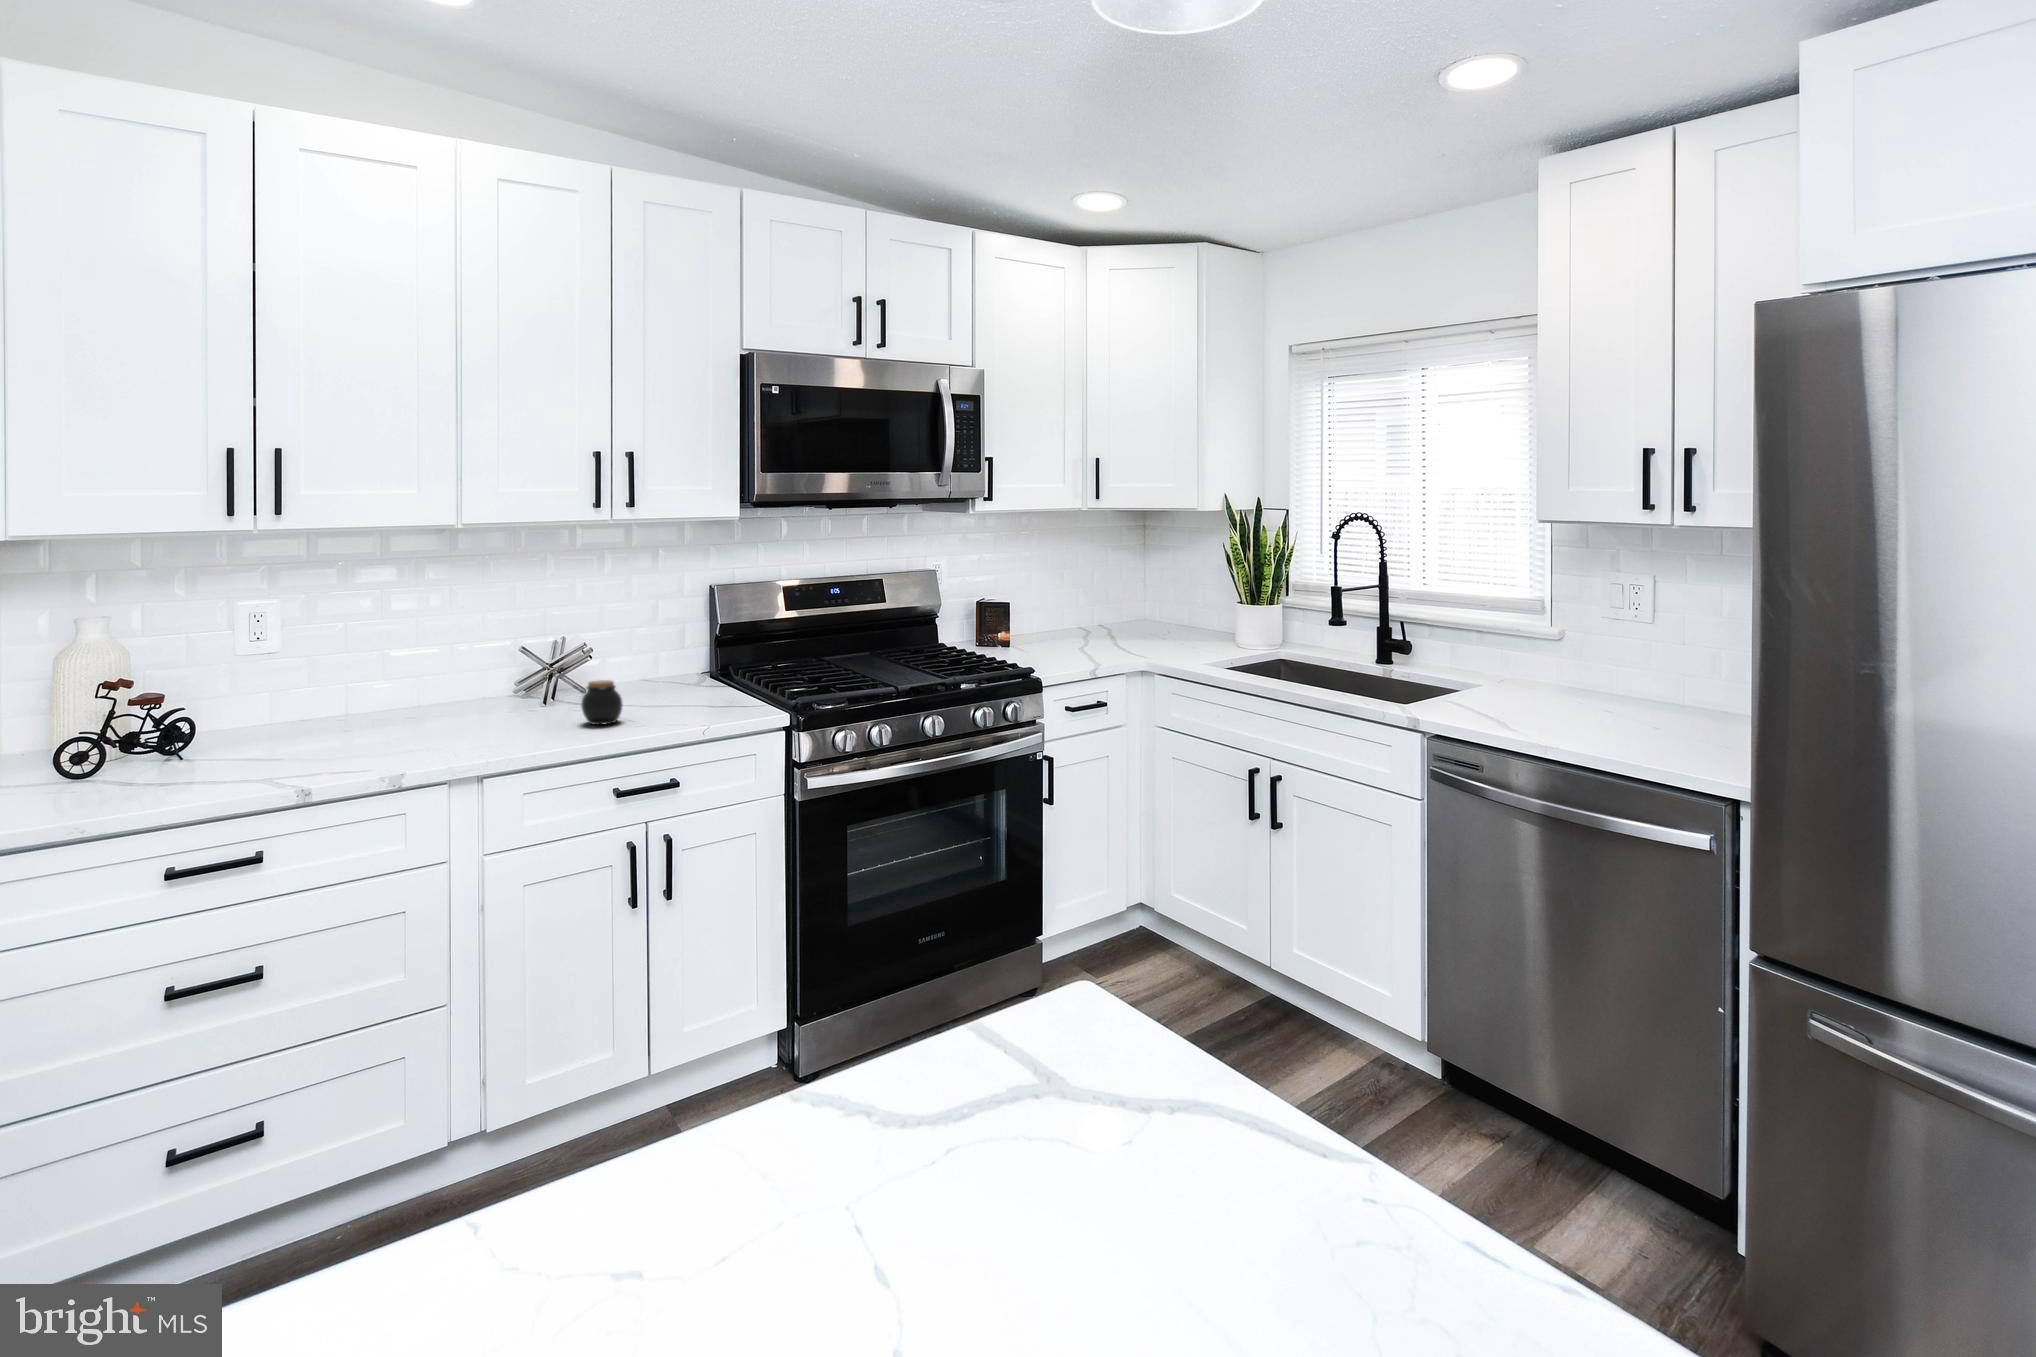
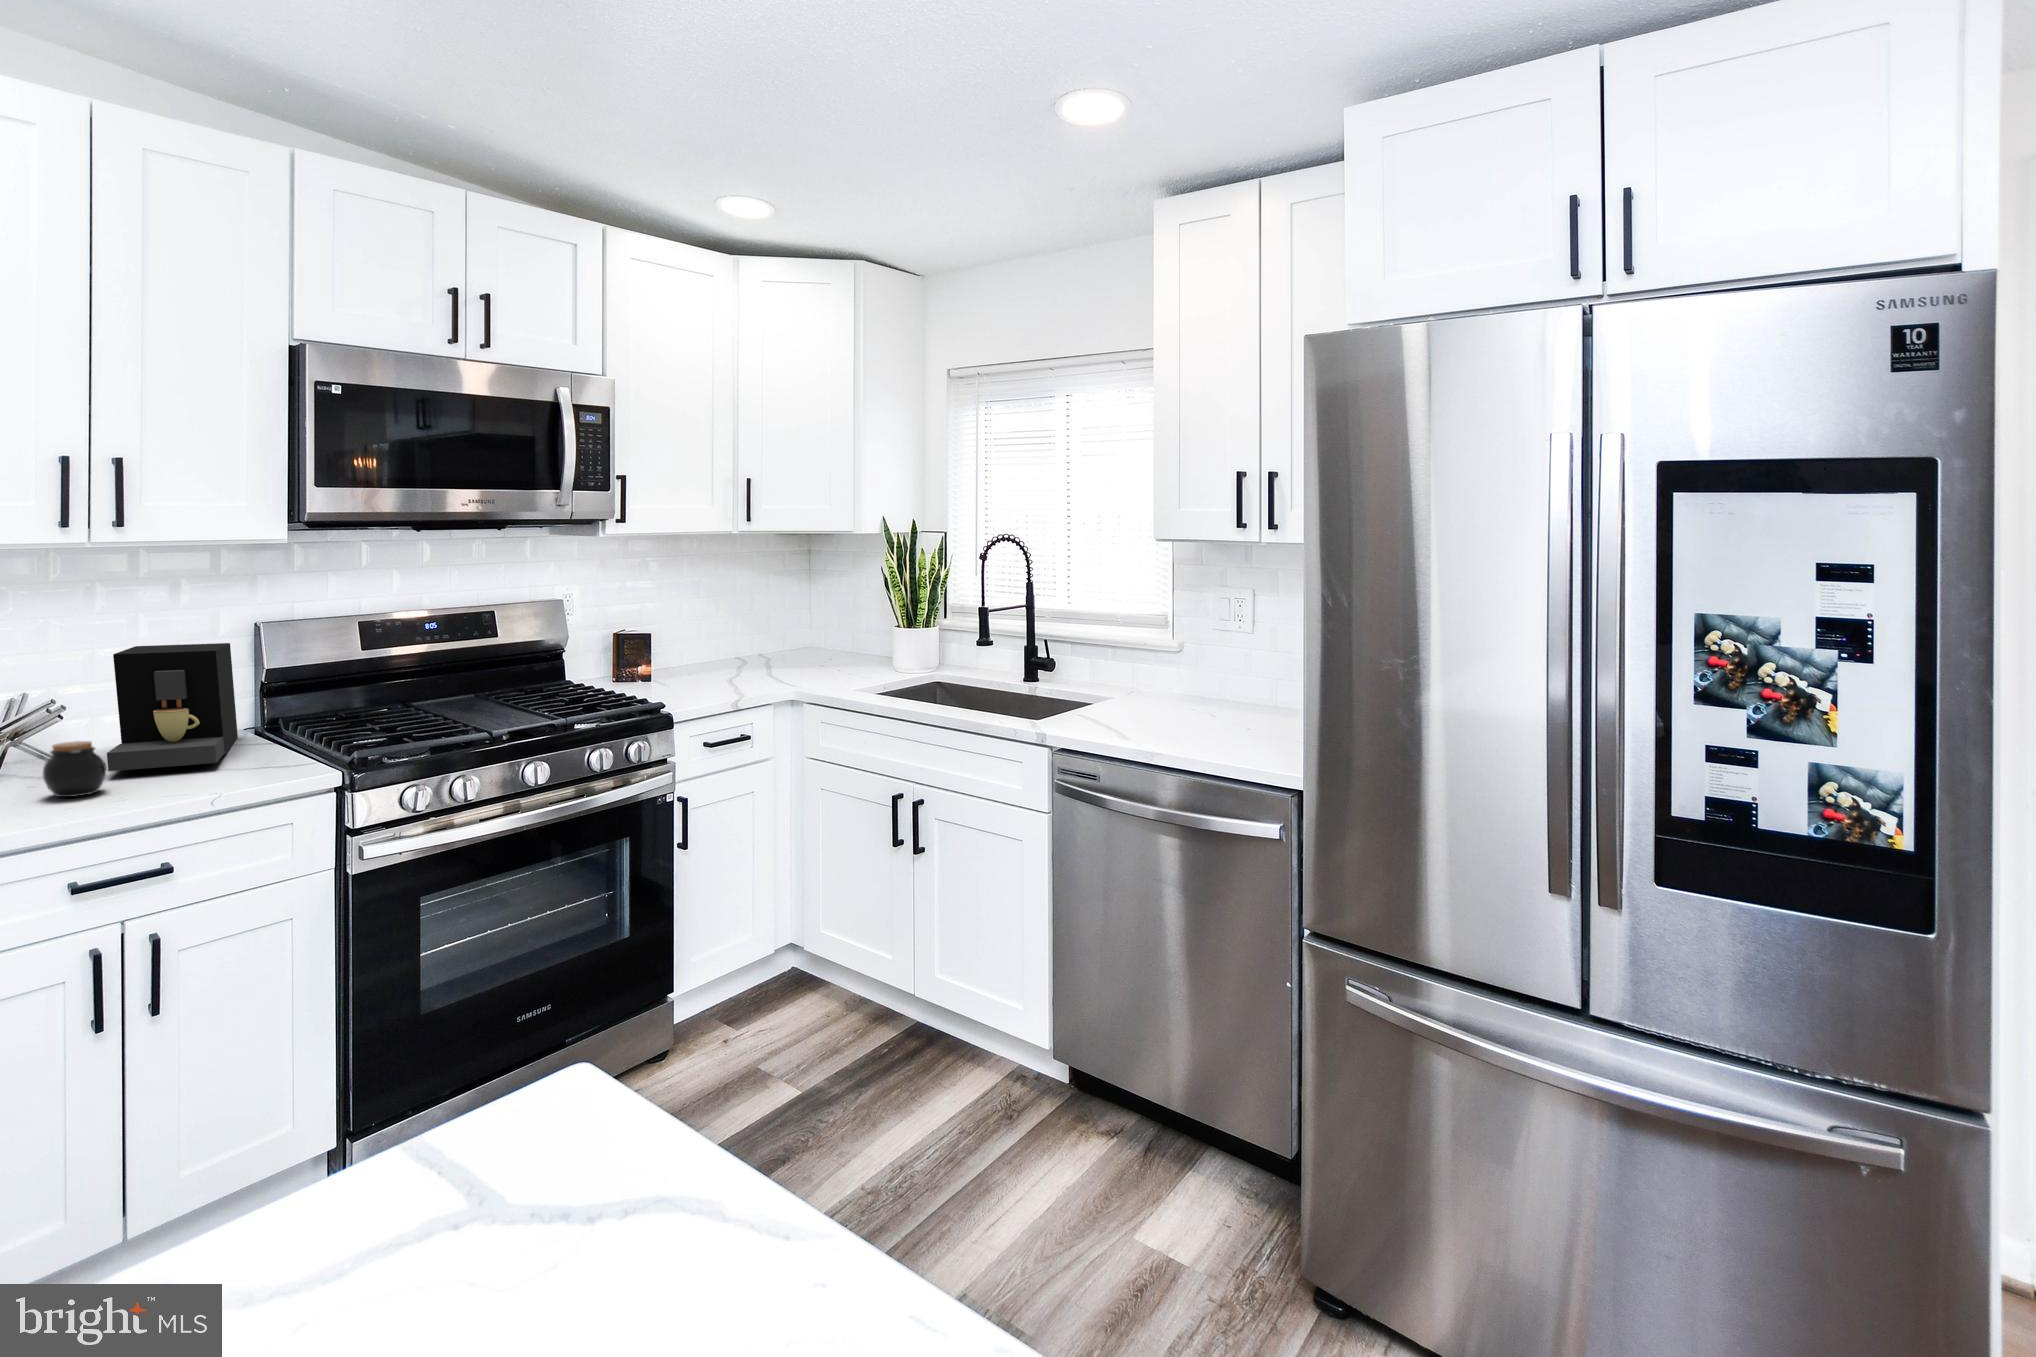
coffee maker: none [619,605,697,706] -> present [107,643,238,771]

